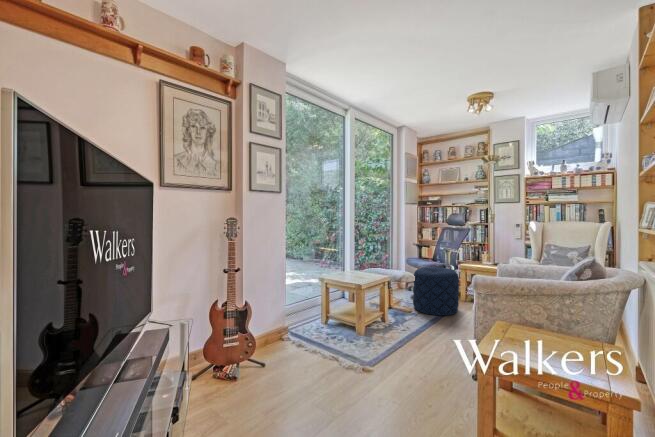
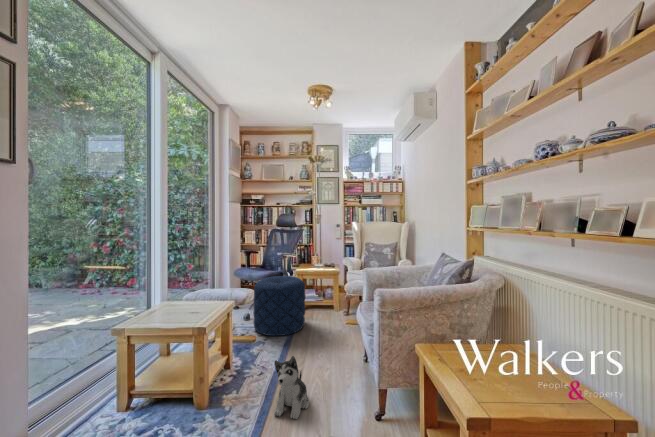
plush toy: none [401,315,428,357] -> present [274,356,309,419]

